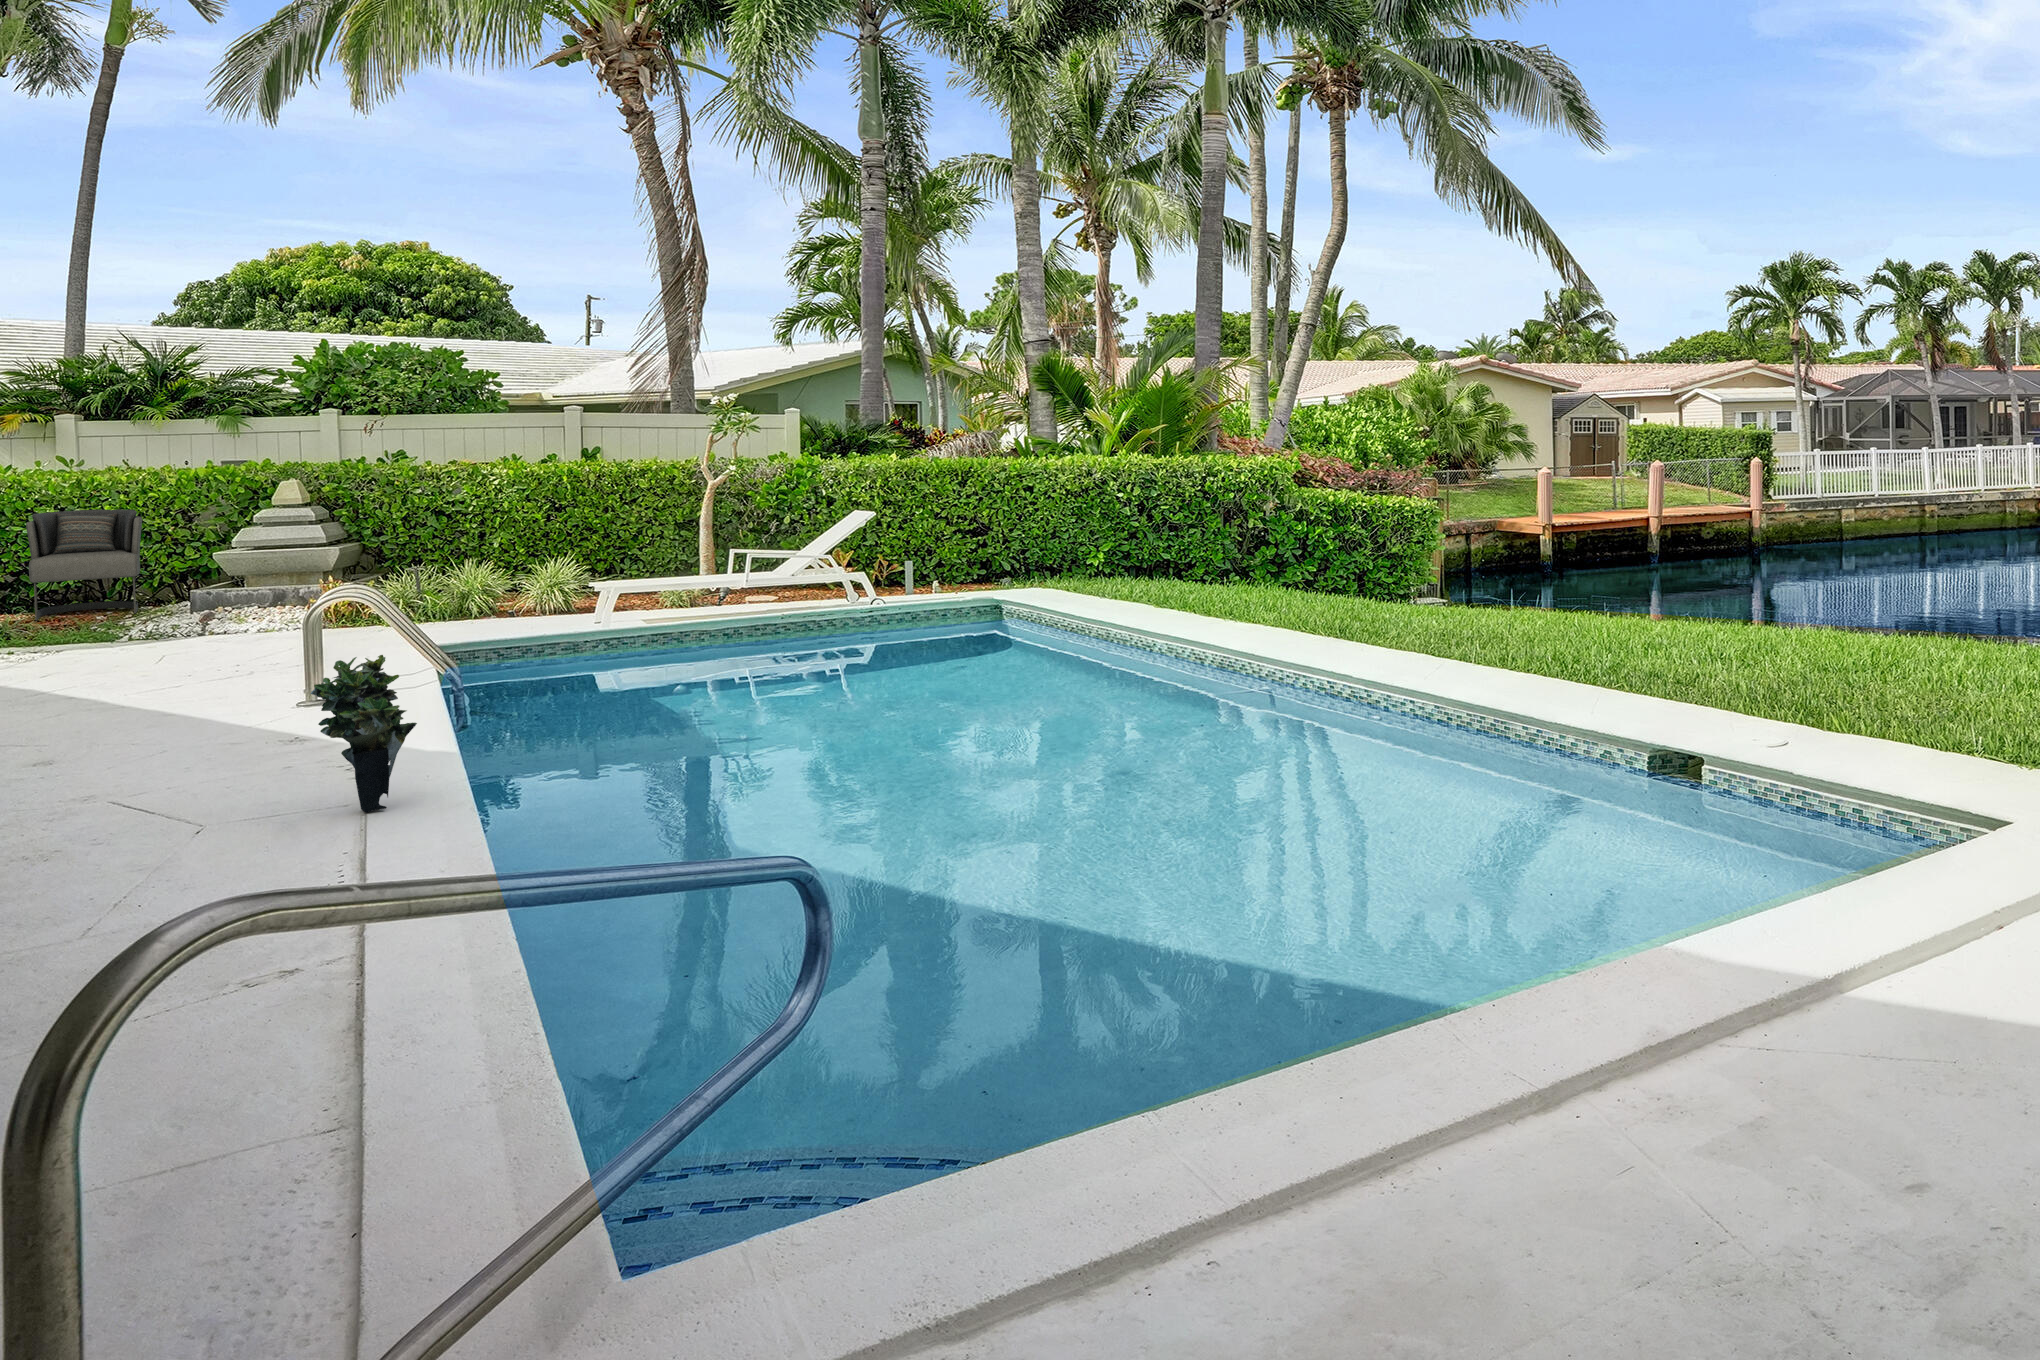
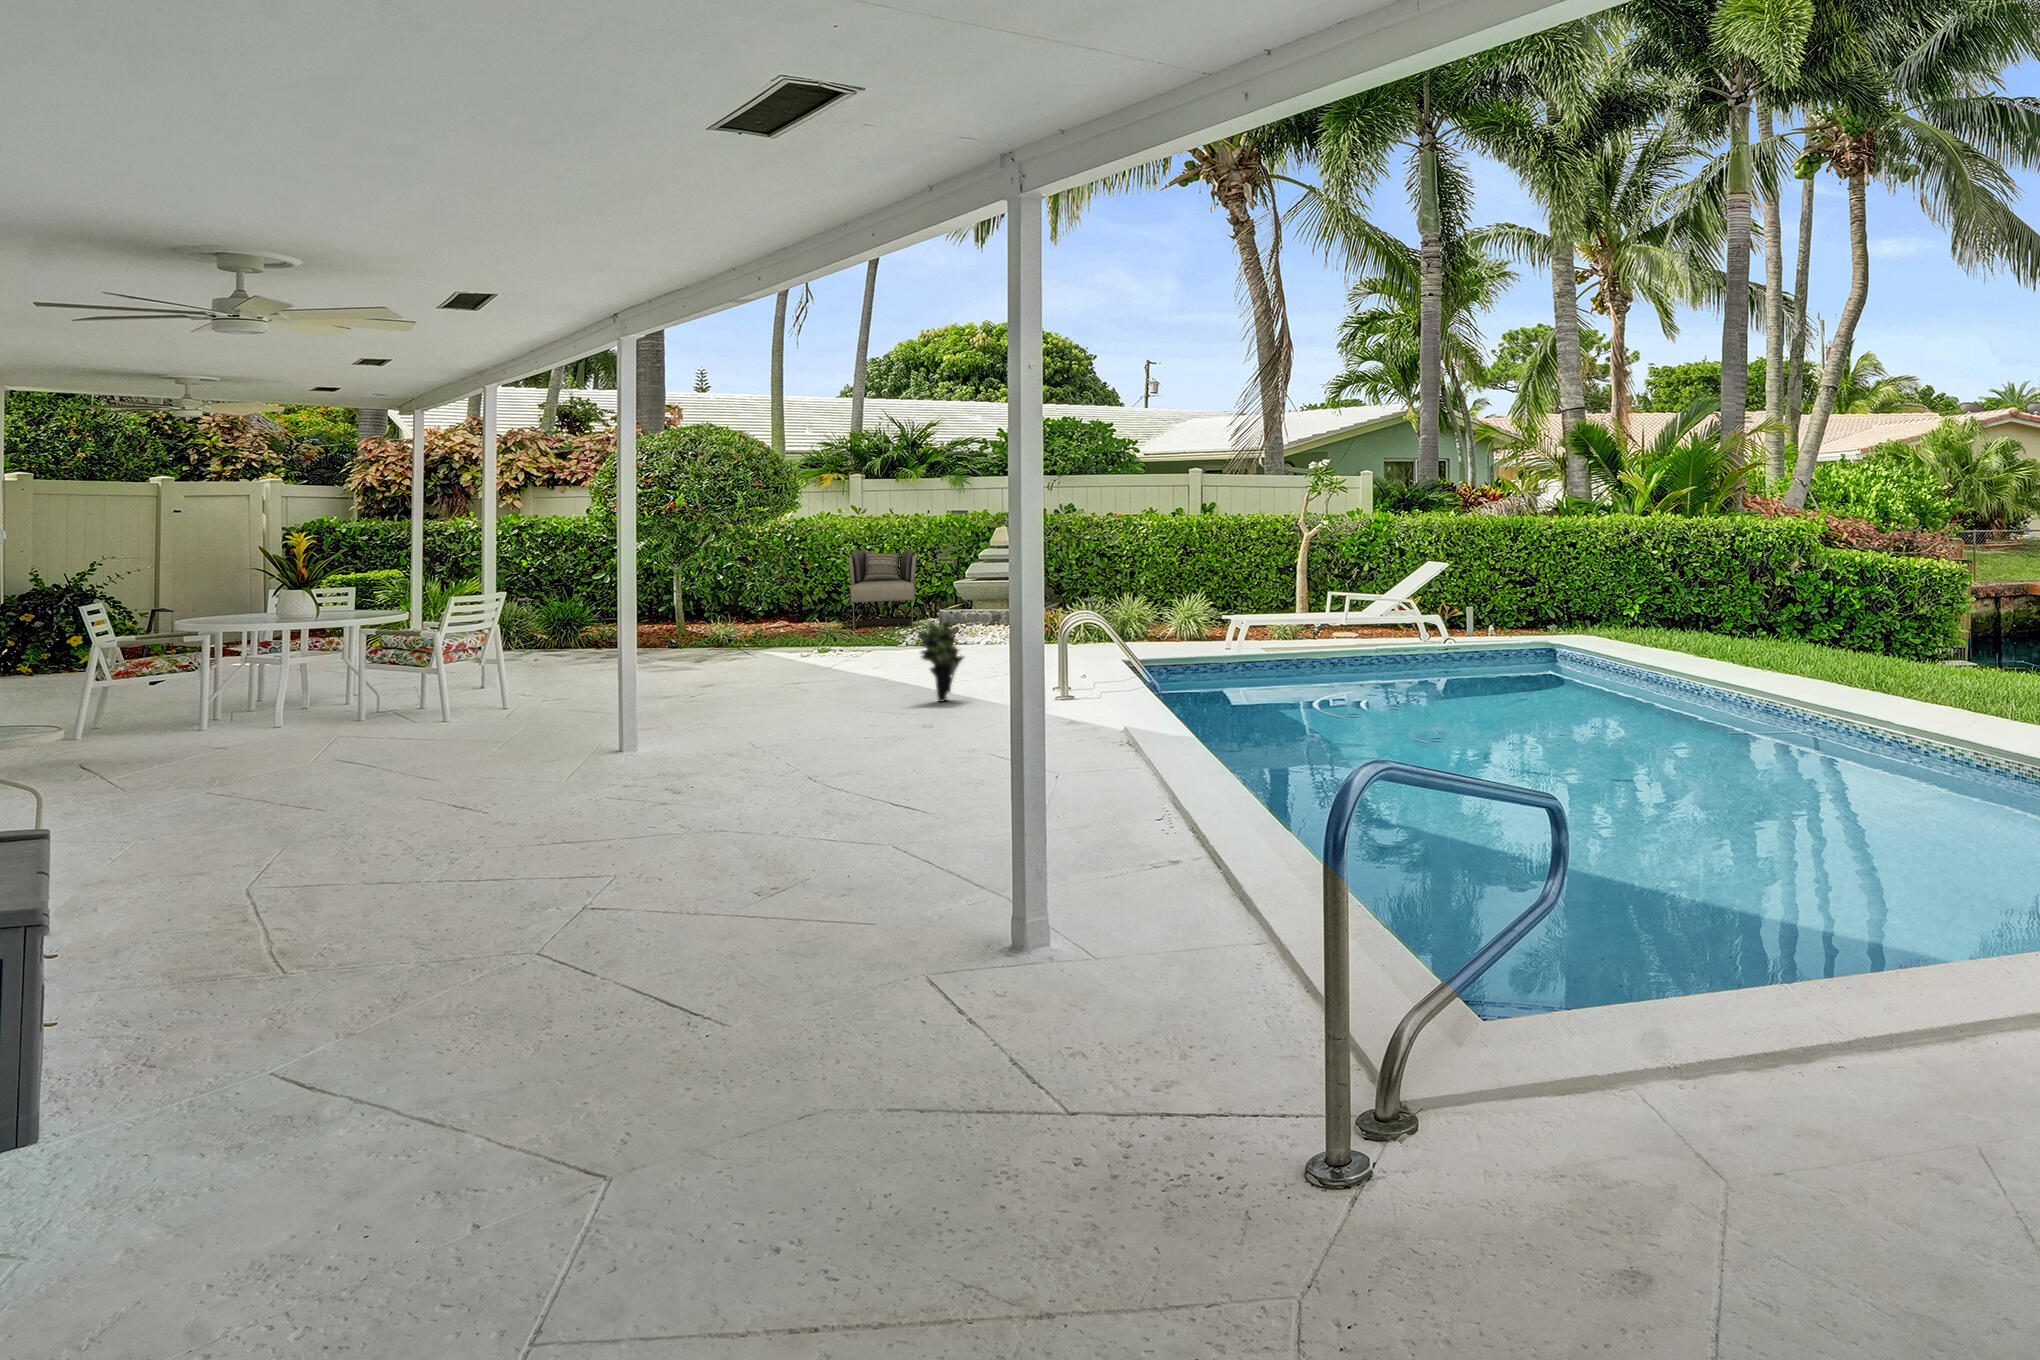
potted plant: present [311,655,417,813] -> present [917,619,965,702]

